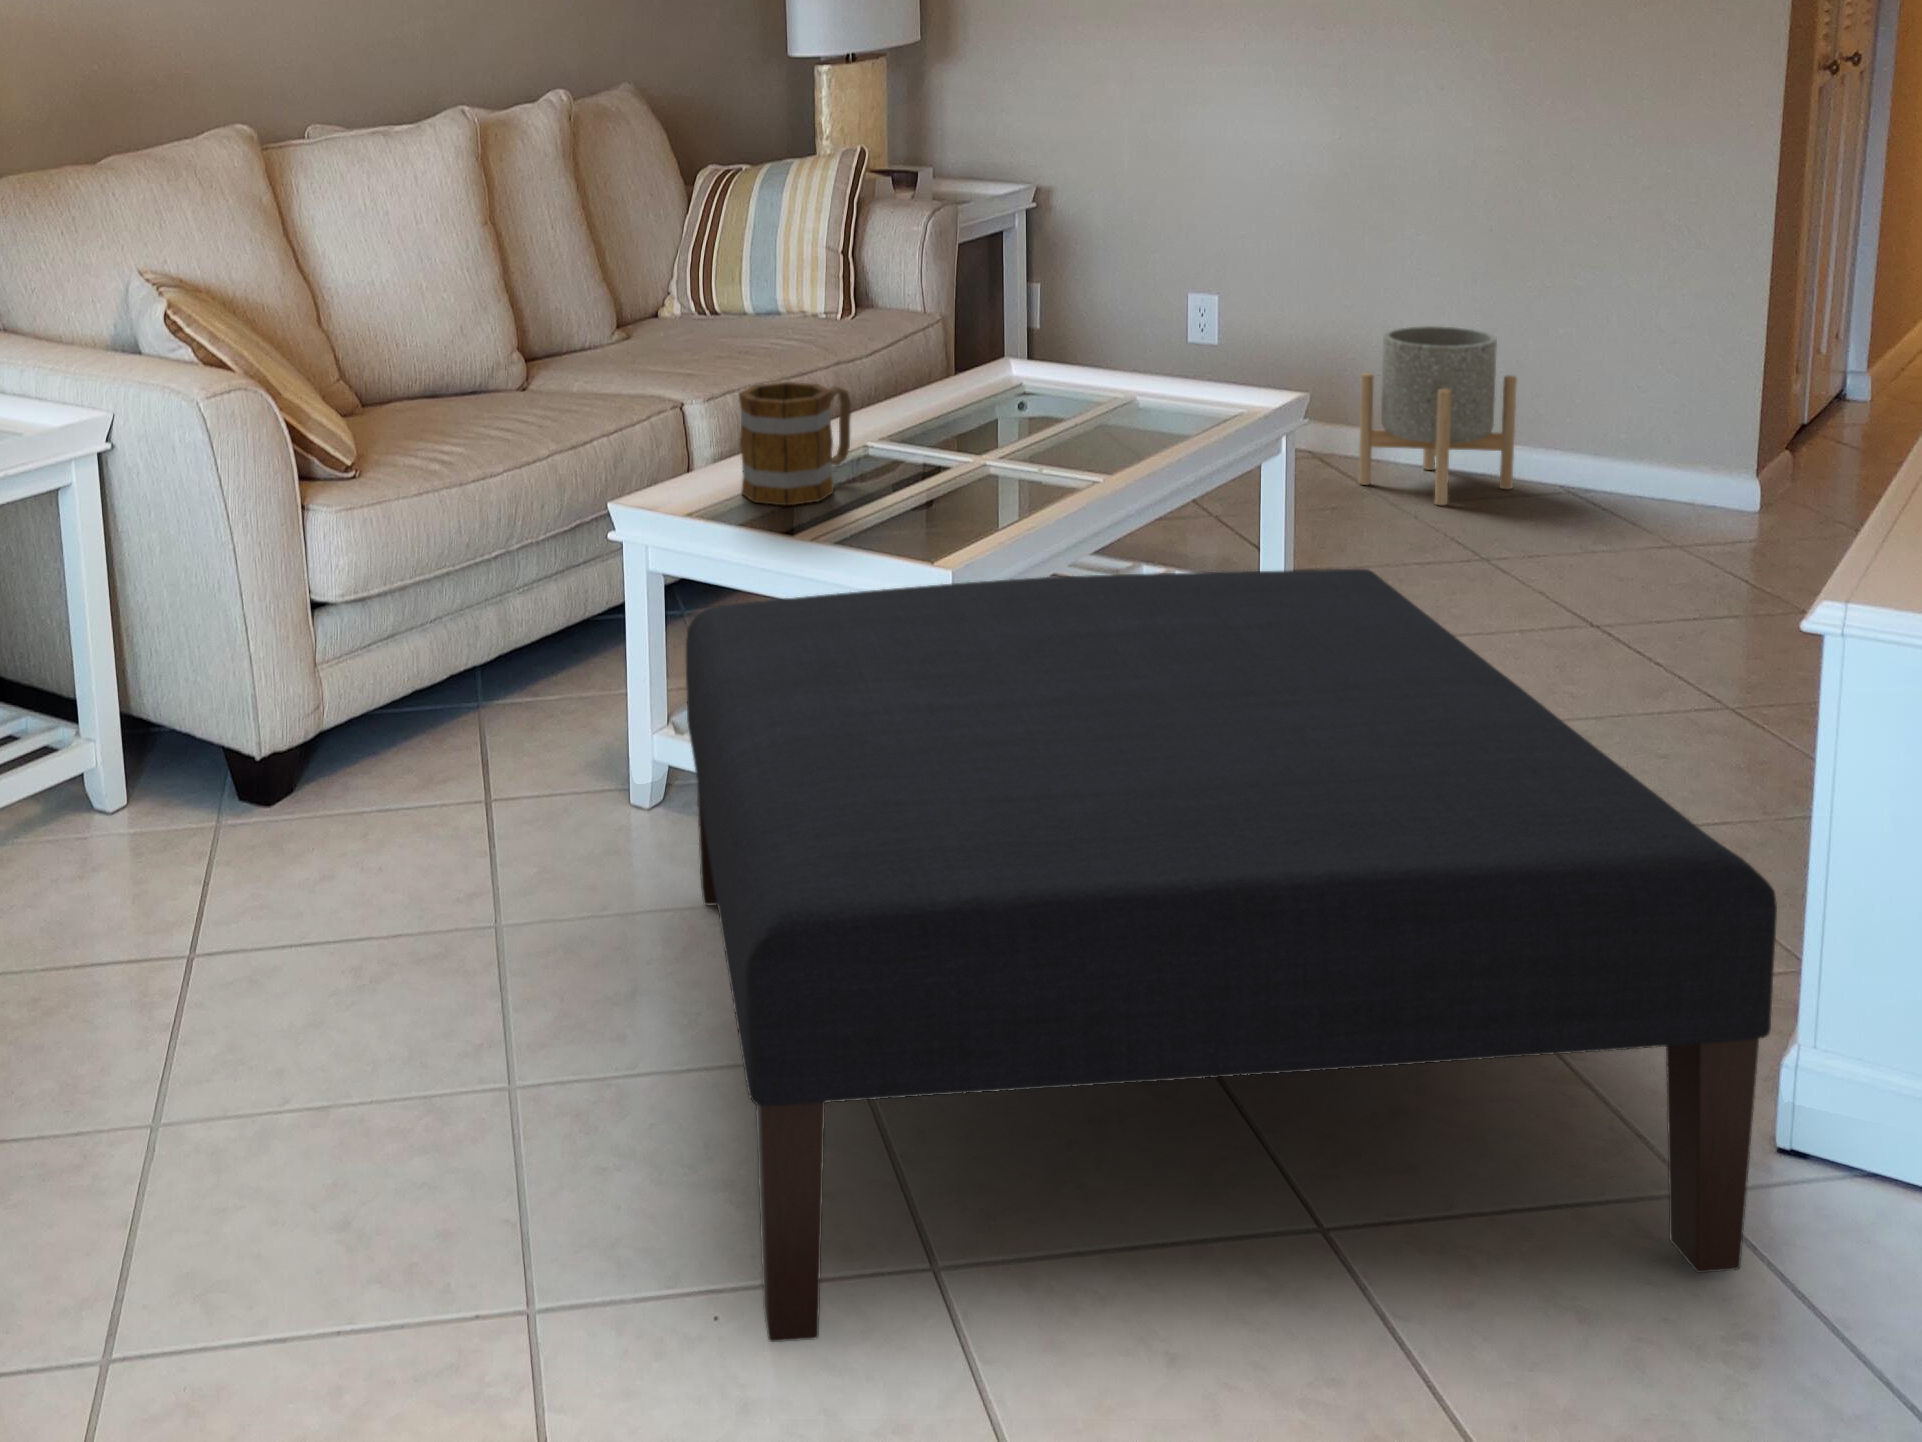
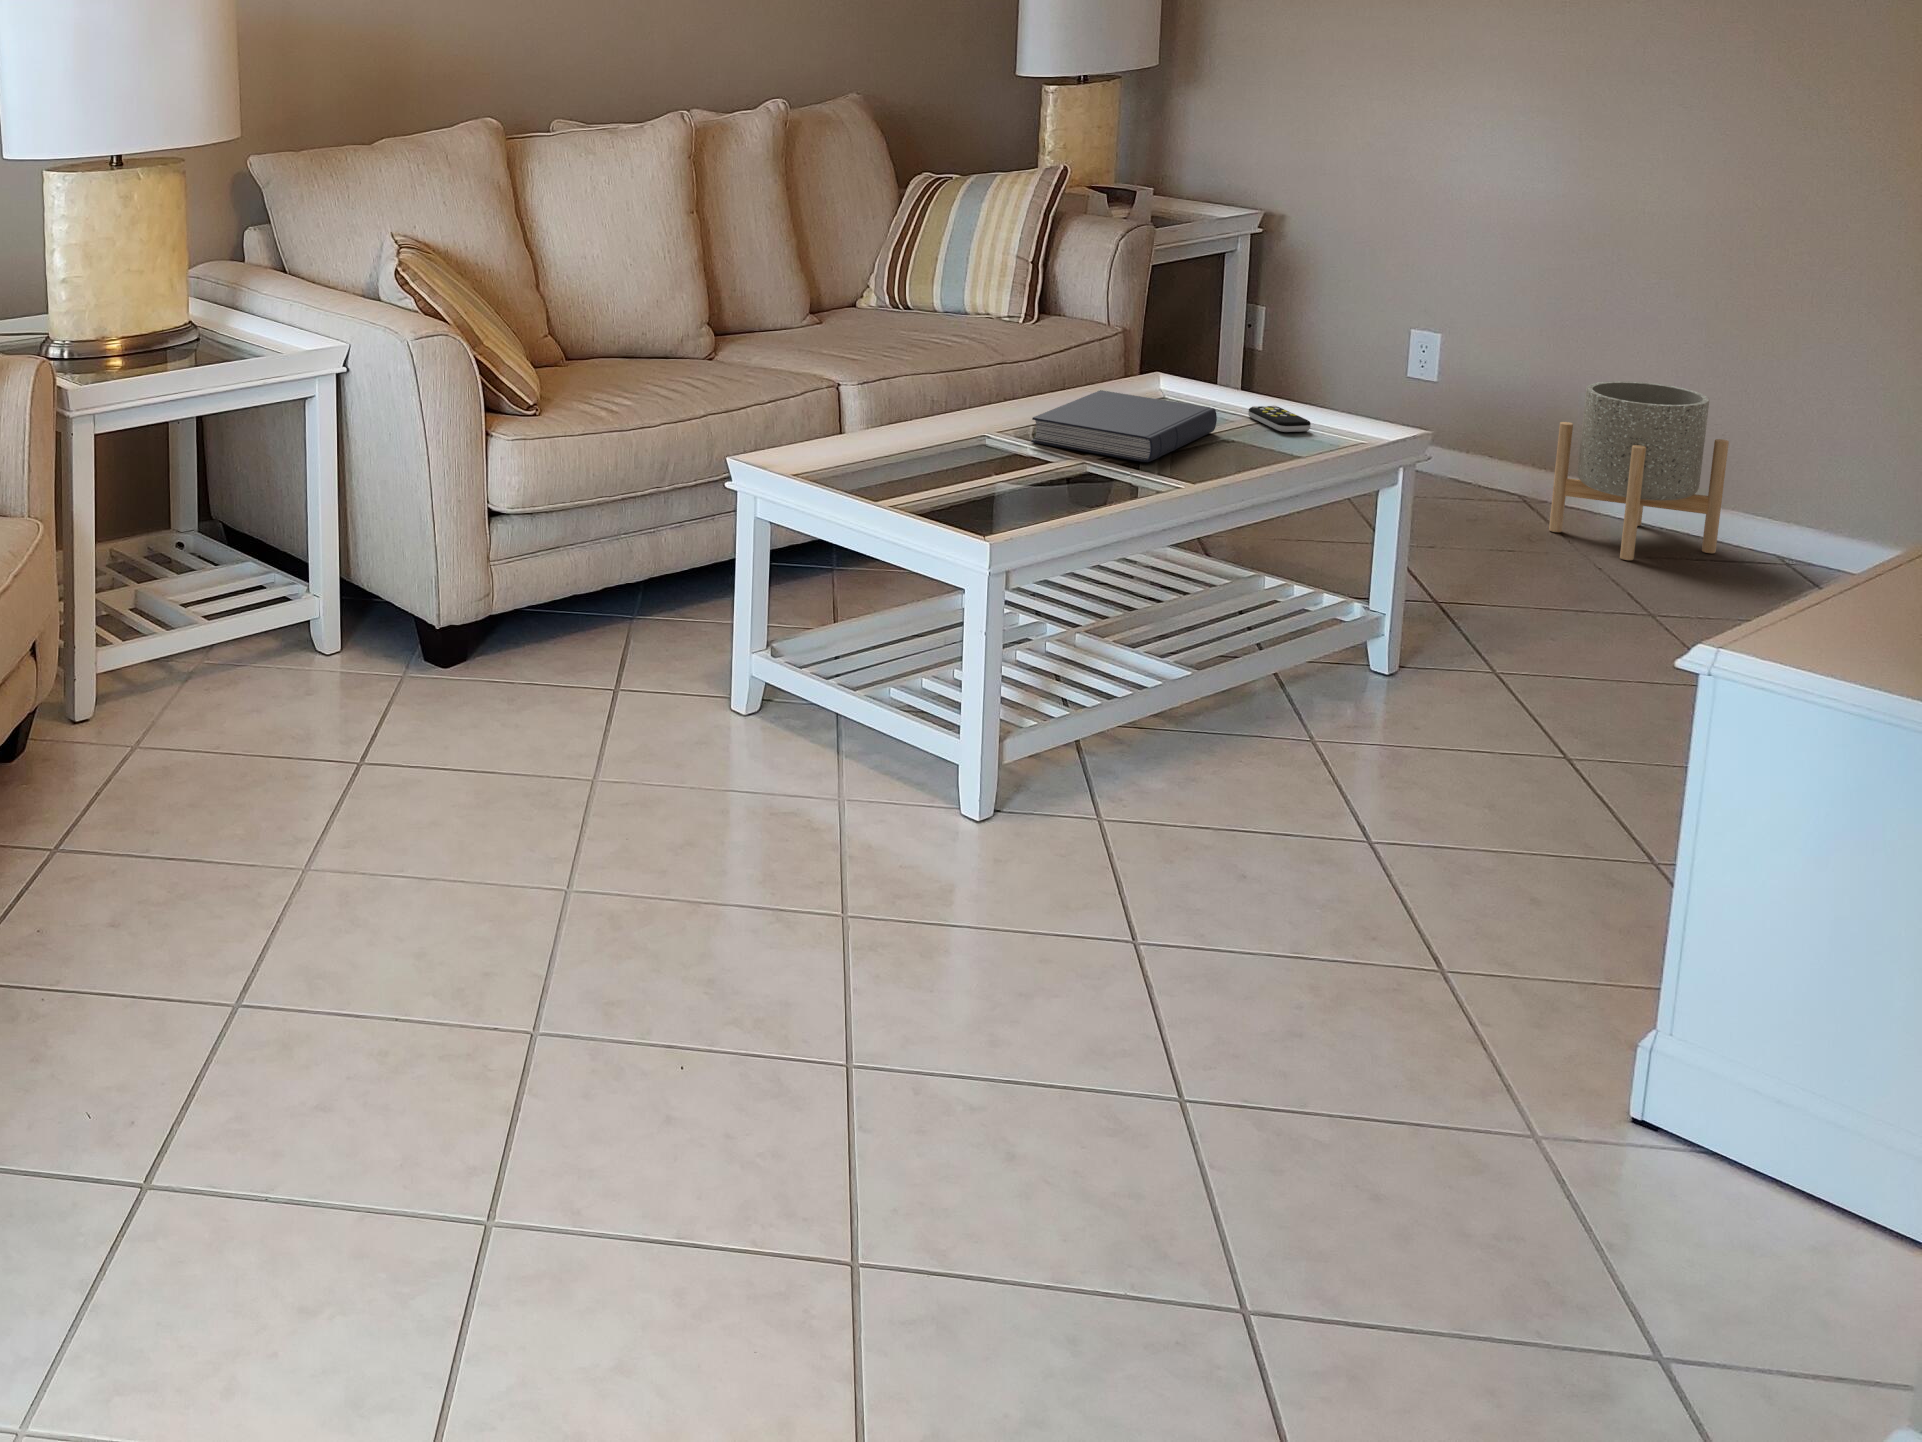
mug: present [739,382,851,505] -> none [855,371,962,476]
remote control: none [1120,382,1189,409] -> present [1248,405,1311,432]
book: none [918,383,1099,458] -> present [1031,390,1217,462]
ottoman: present [686,569,1777,1342] -> none [688,546,1559,1186]

